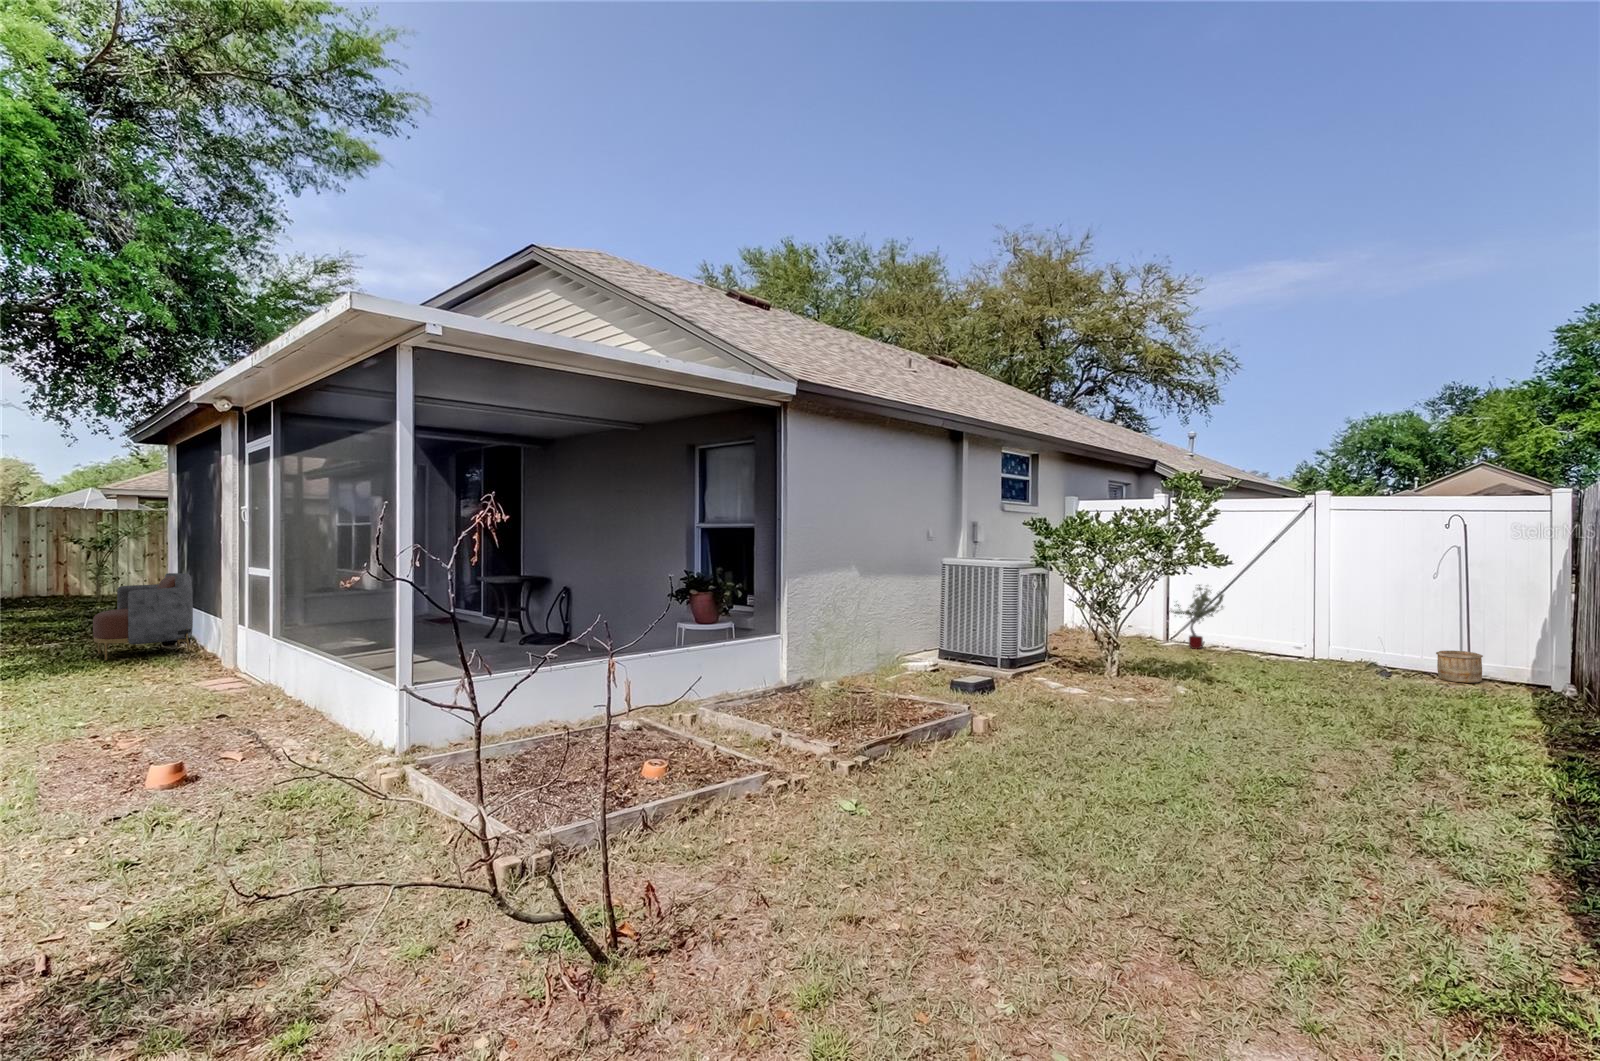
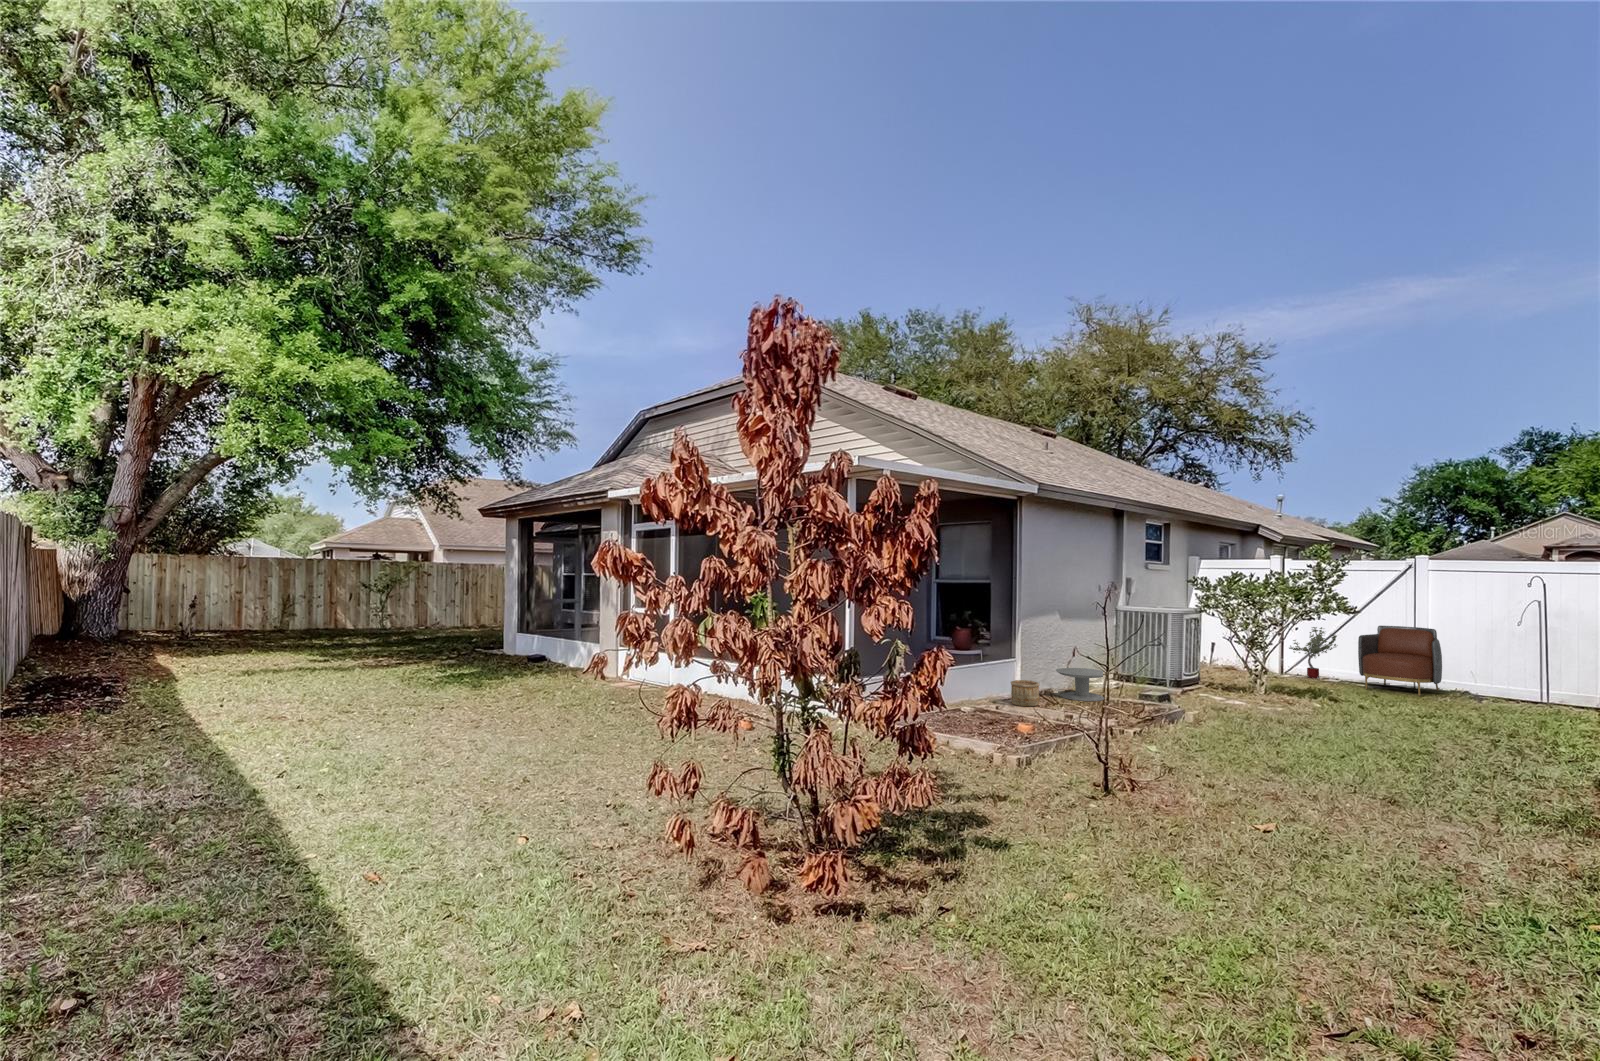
armchair: present [93,573,193,661] -> present [1358,626,1442,696]
side table: none [844,643,912,689] -> present [1056,668,1104,701]
wooden bucket: present [1436,651,1483,683] -> present [1011,680,1040,707]

